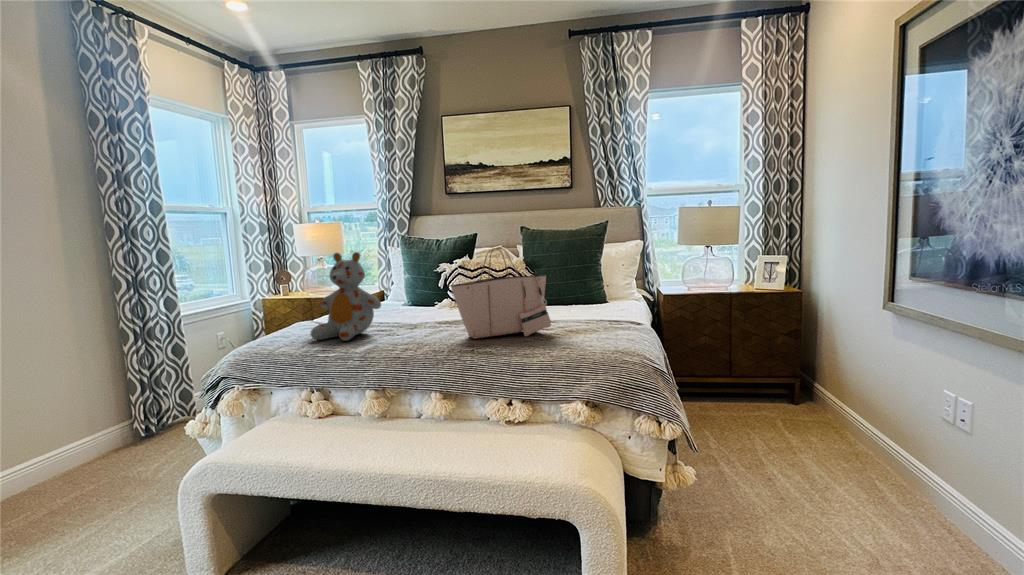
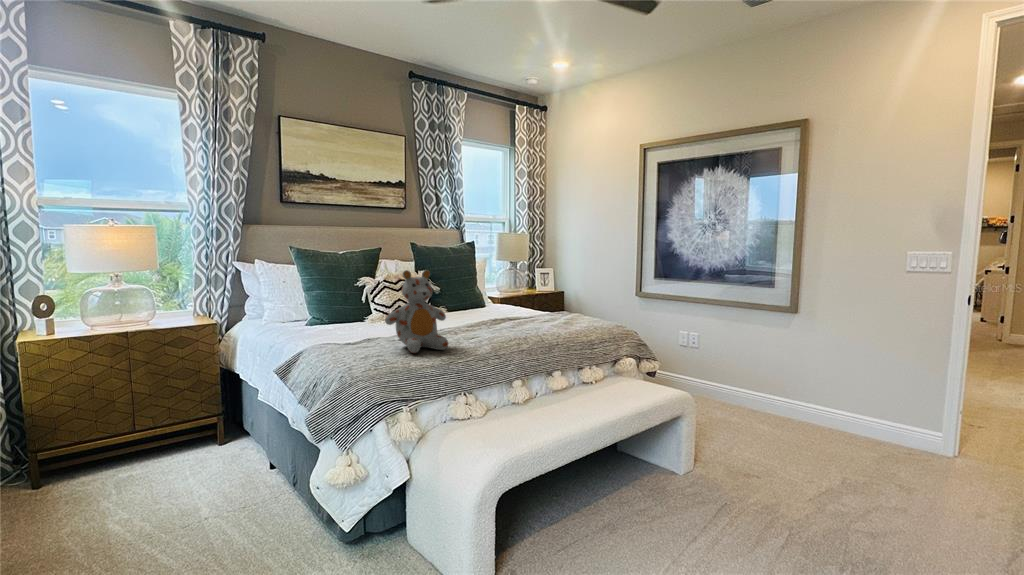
tote bag: present [451,248,551,339] -> none [501,267,548,336]

